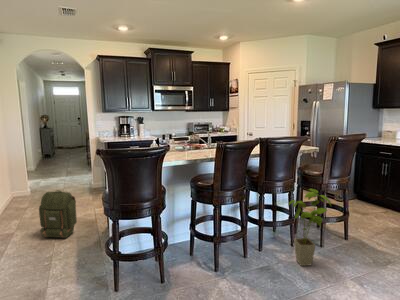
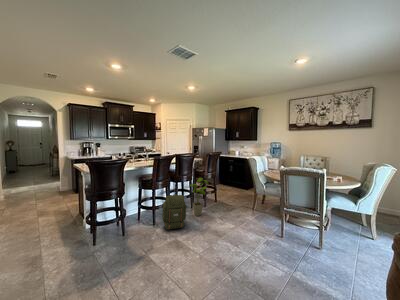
backpack: present [39,190,77,238] -> present [162,194,186,229]

